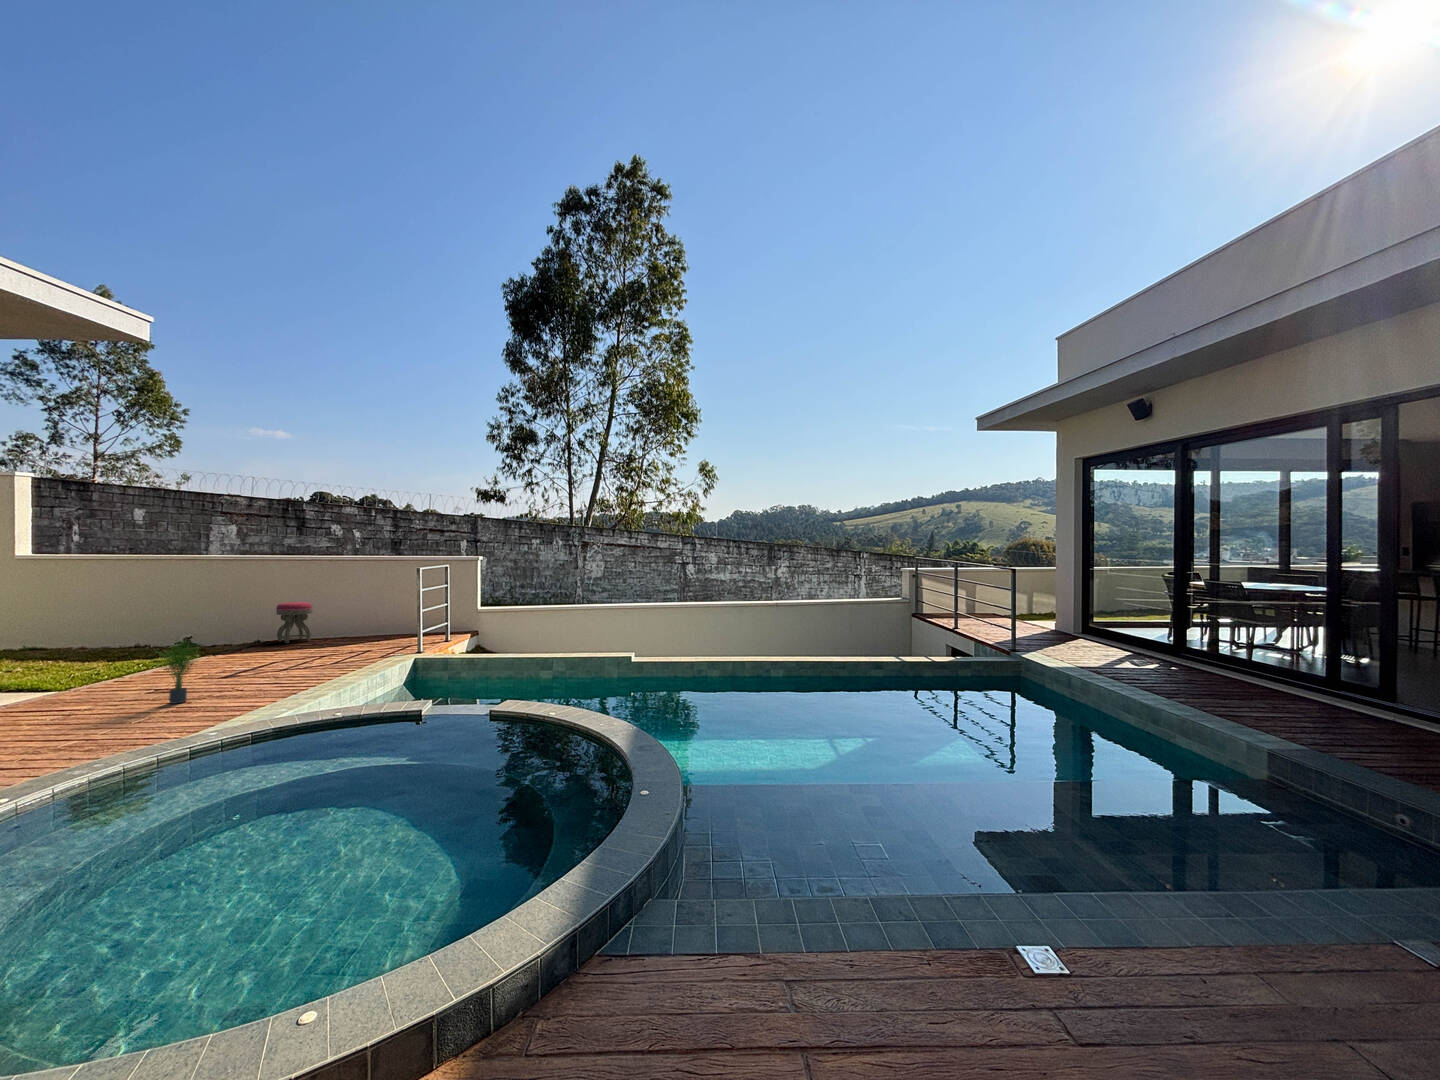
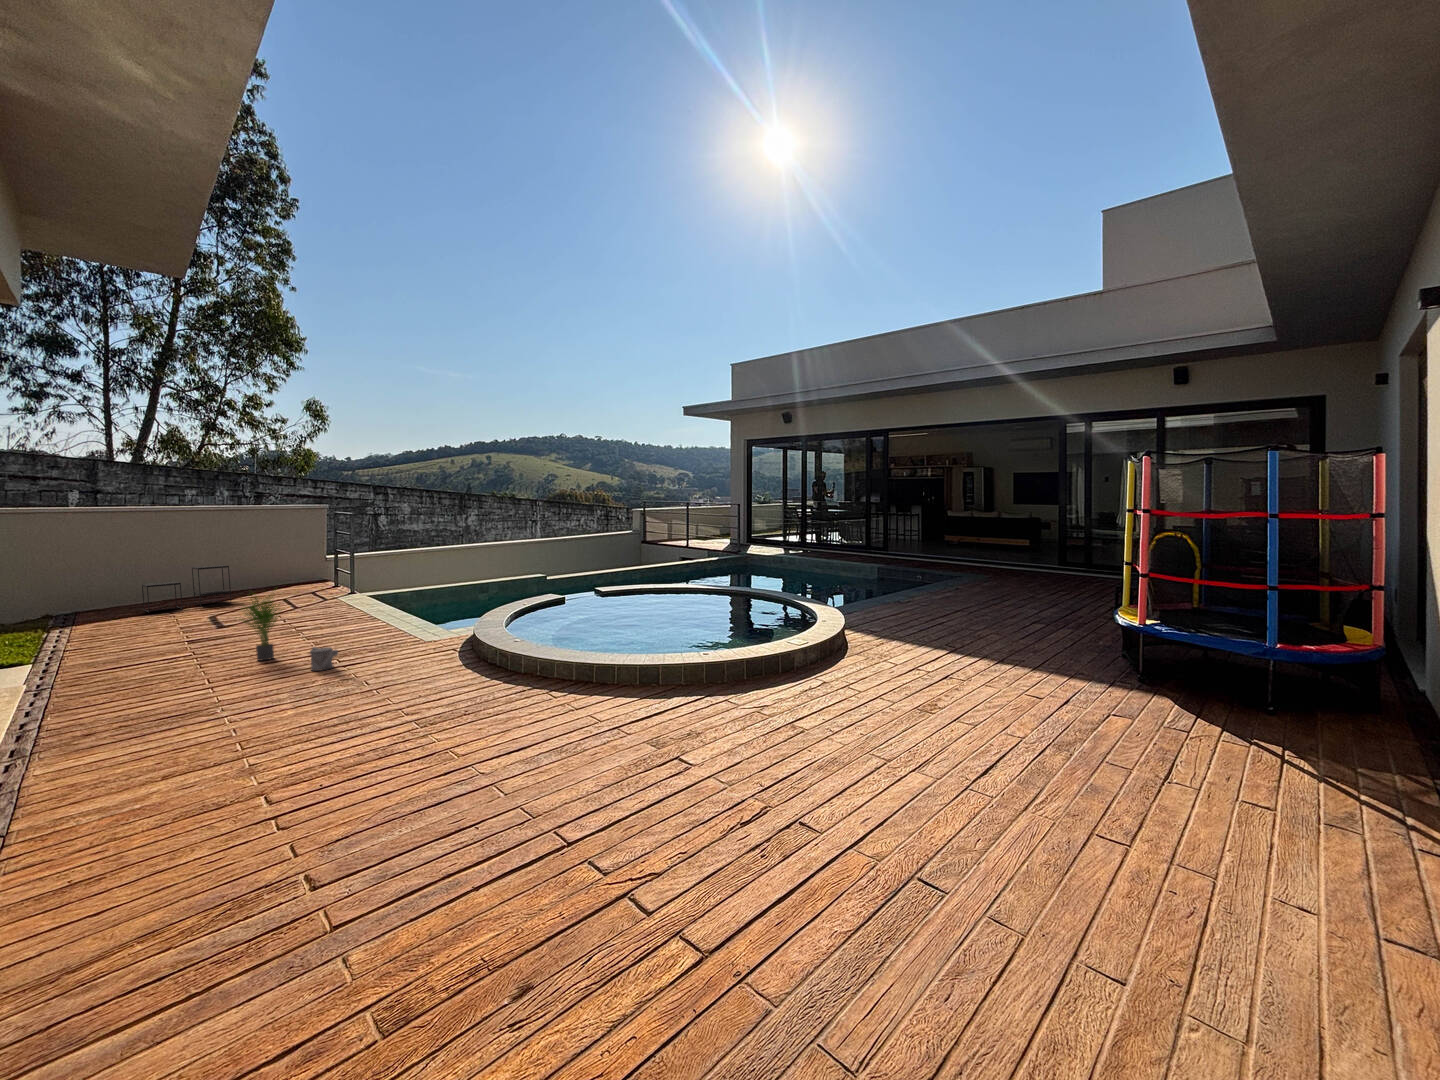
stool: present [276,602,312,643] -> none [45,570,103,624]
side table: none [335,605,402,640] -> present [142,565,231,613]
watering can: none [108,700,154,727] -> present [310,647,338,671]

